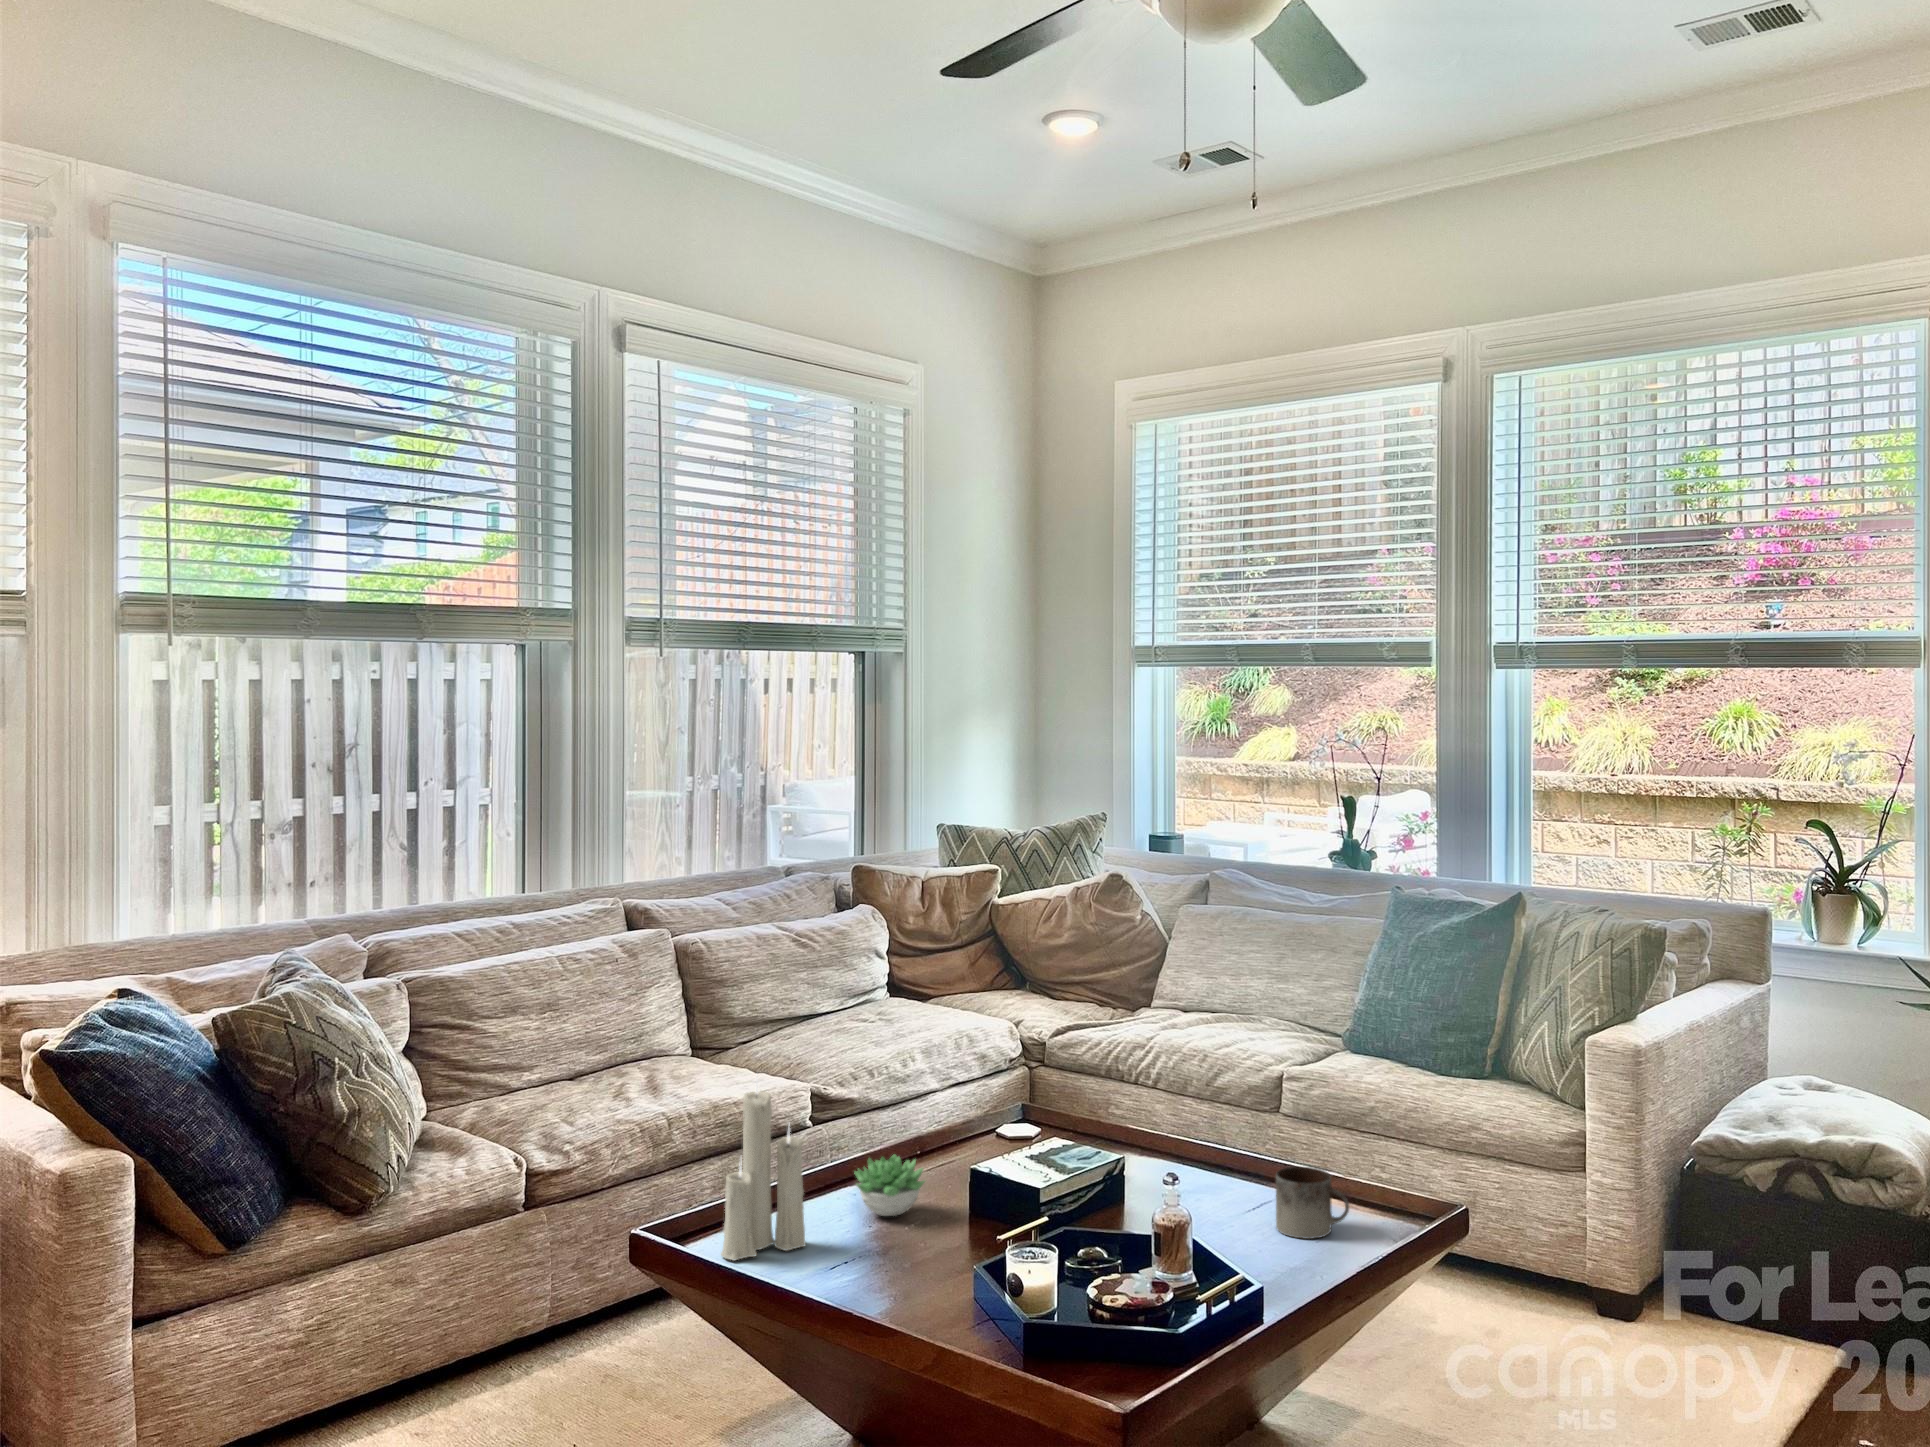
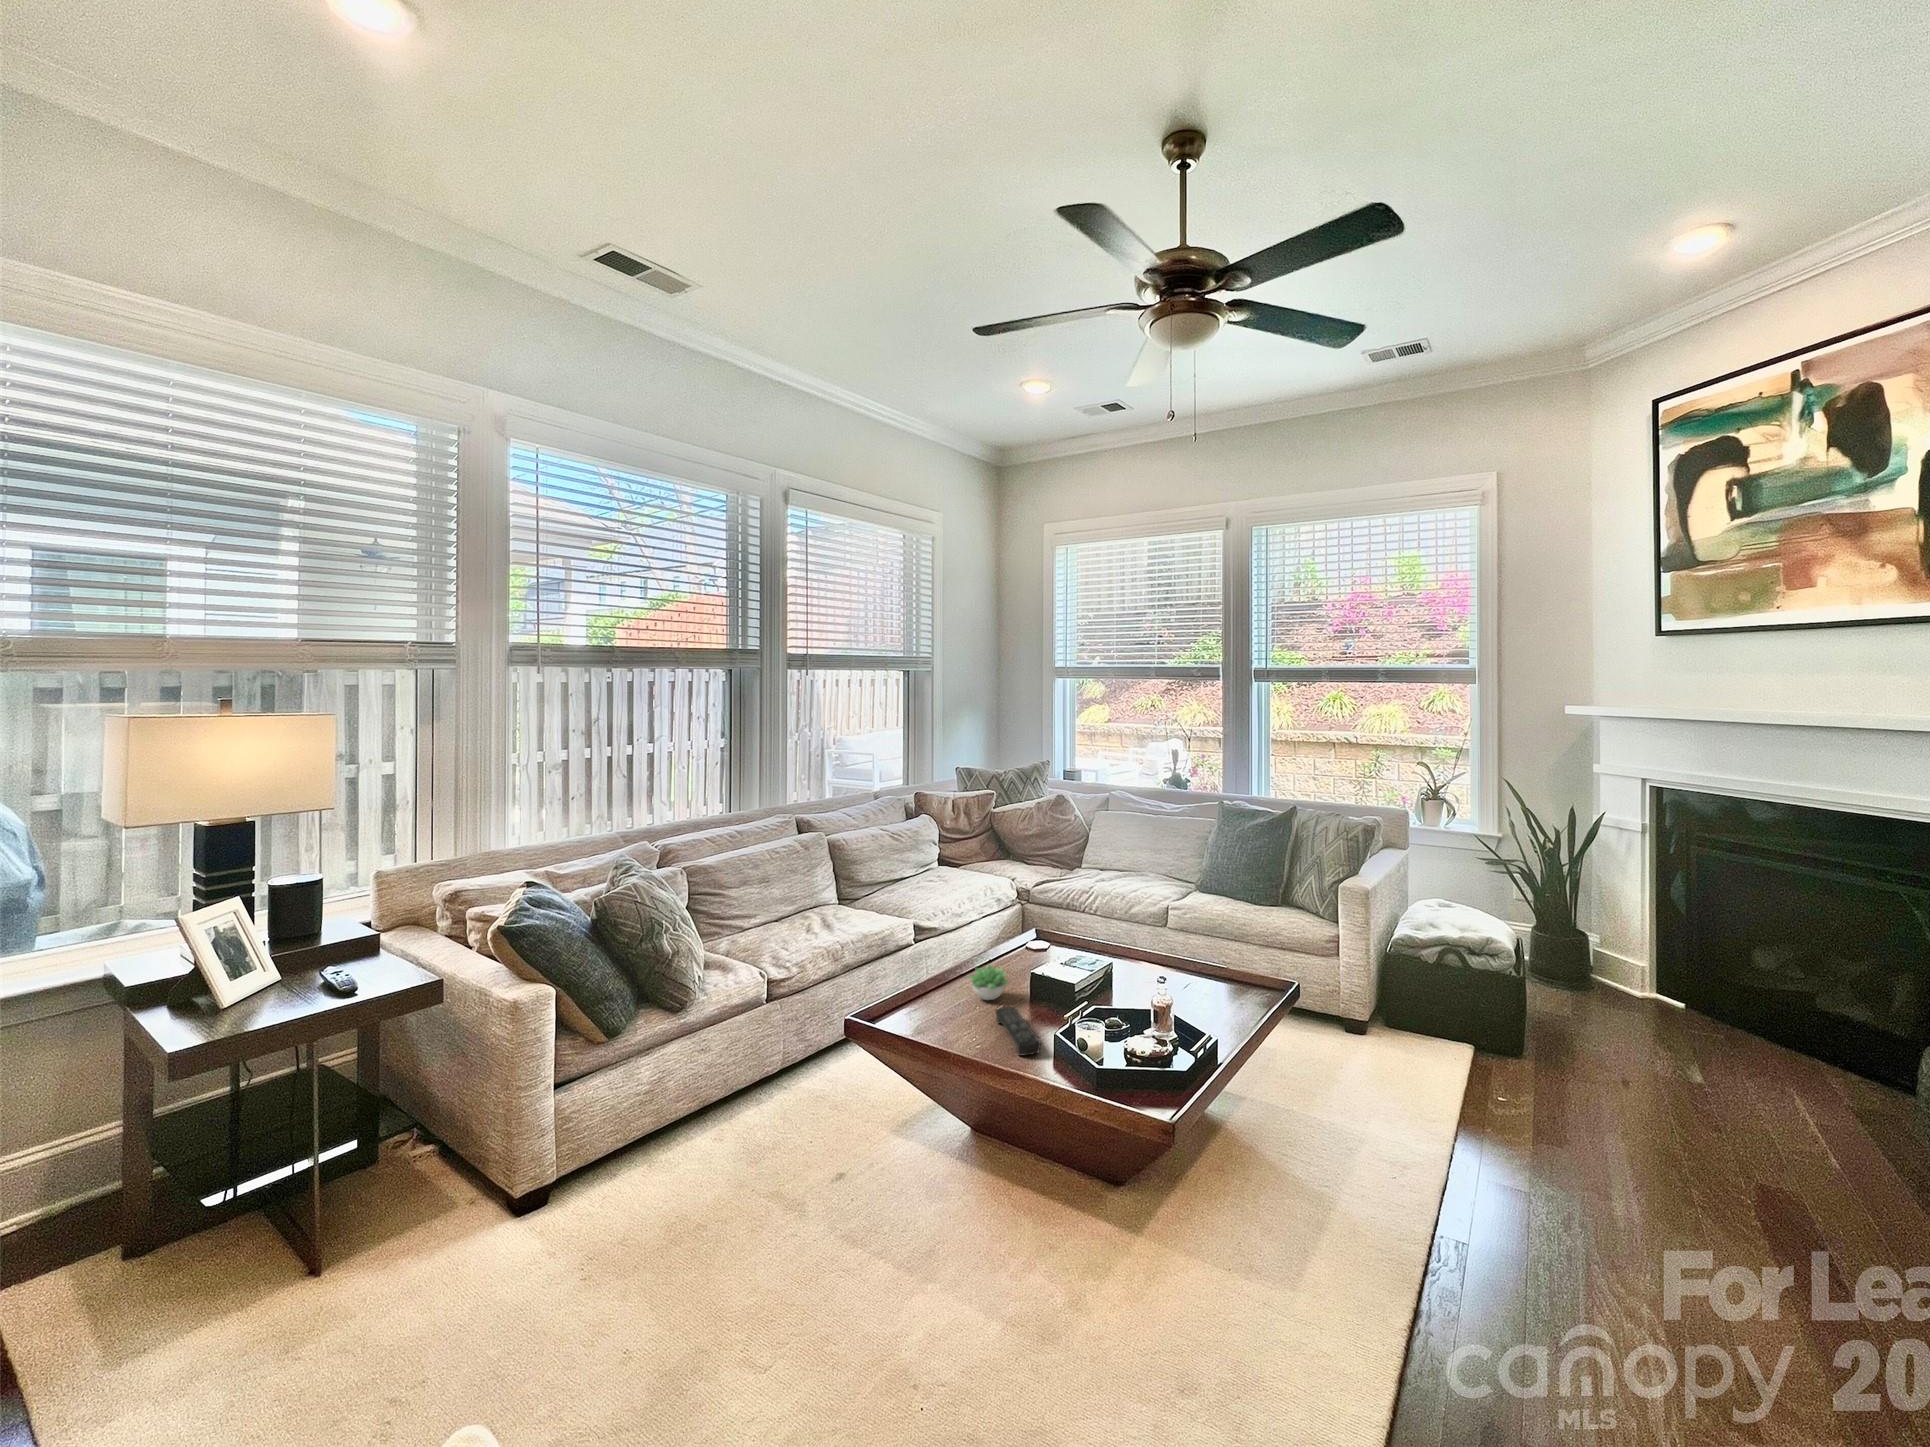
candle: present [721,1080,806,1260] -> none [904,918,950,1032]
mug: present [1276,1167,1349,1239] -> none [1201,963,1242,1004]
remote control: none [885,1226,941,1306] -> present [995,1007,1041,1056]

